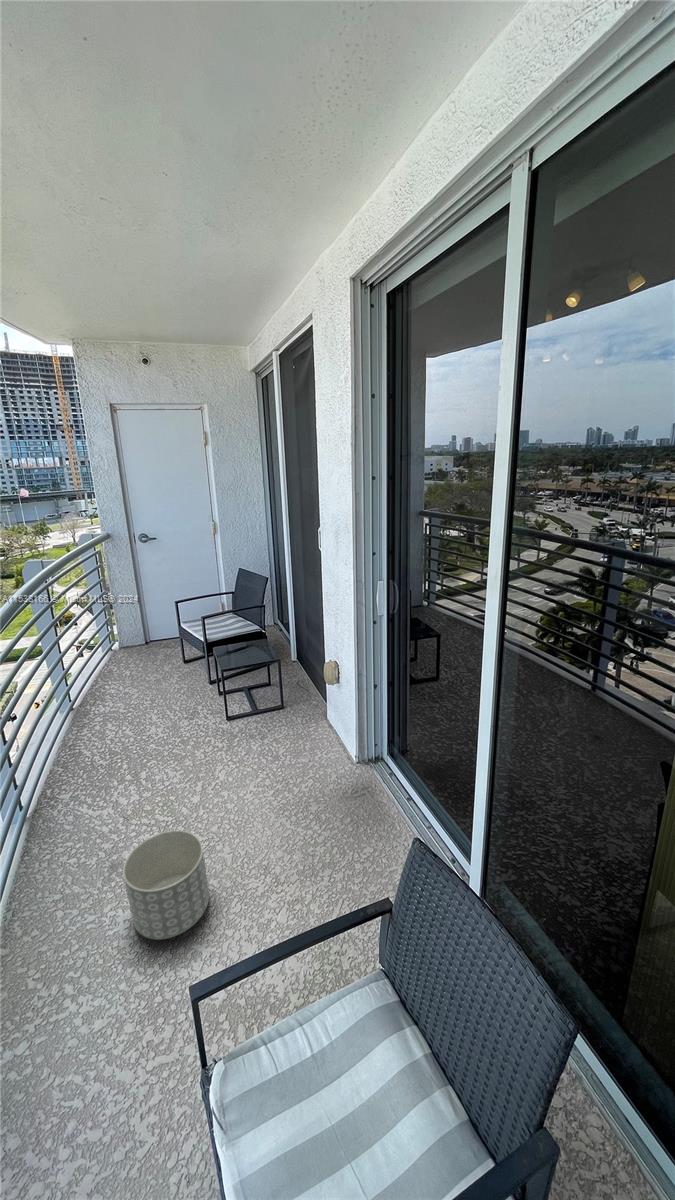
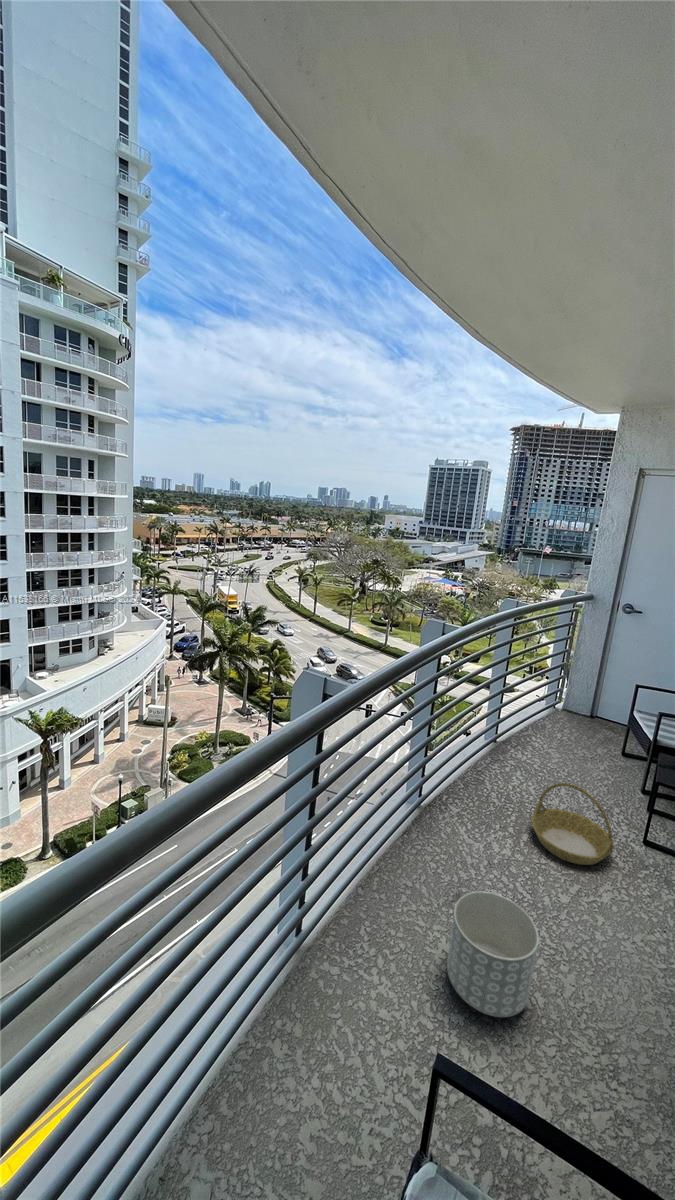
basket: none [142,707,212,773] -> present [532,783,614,865]

